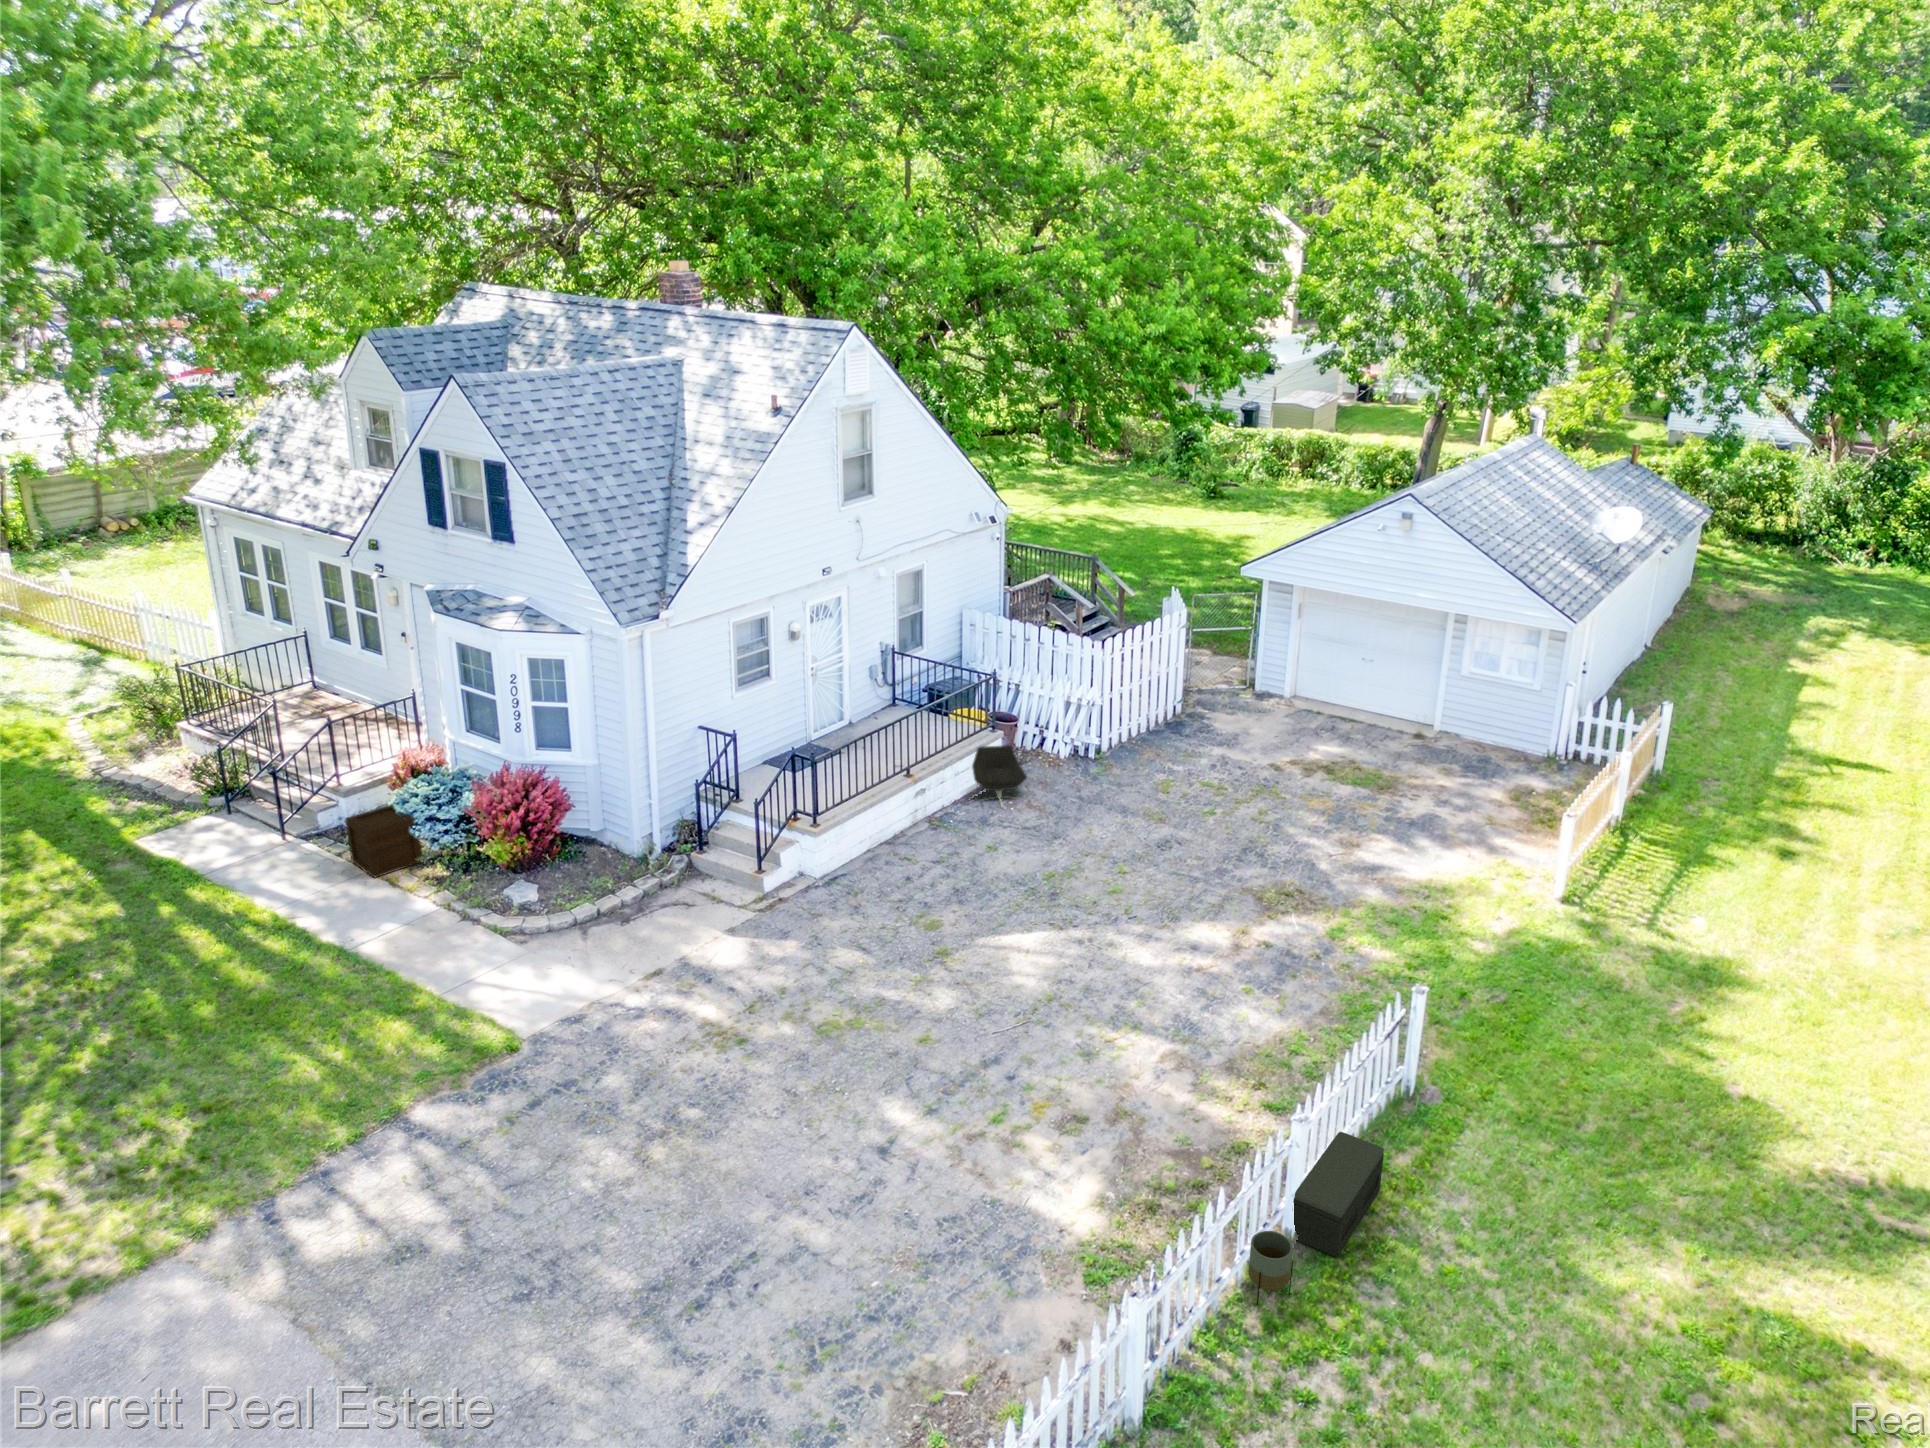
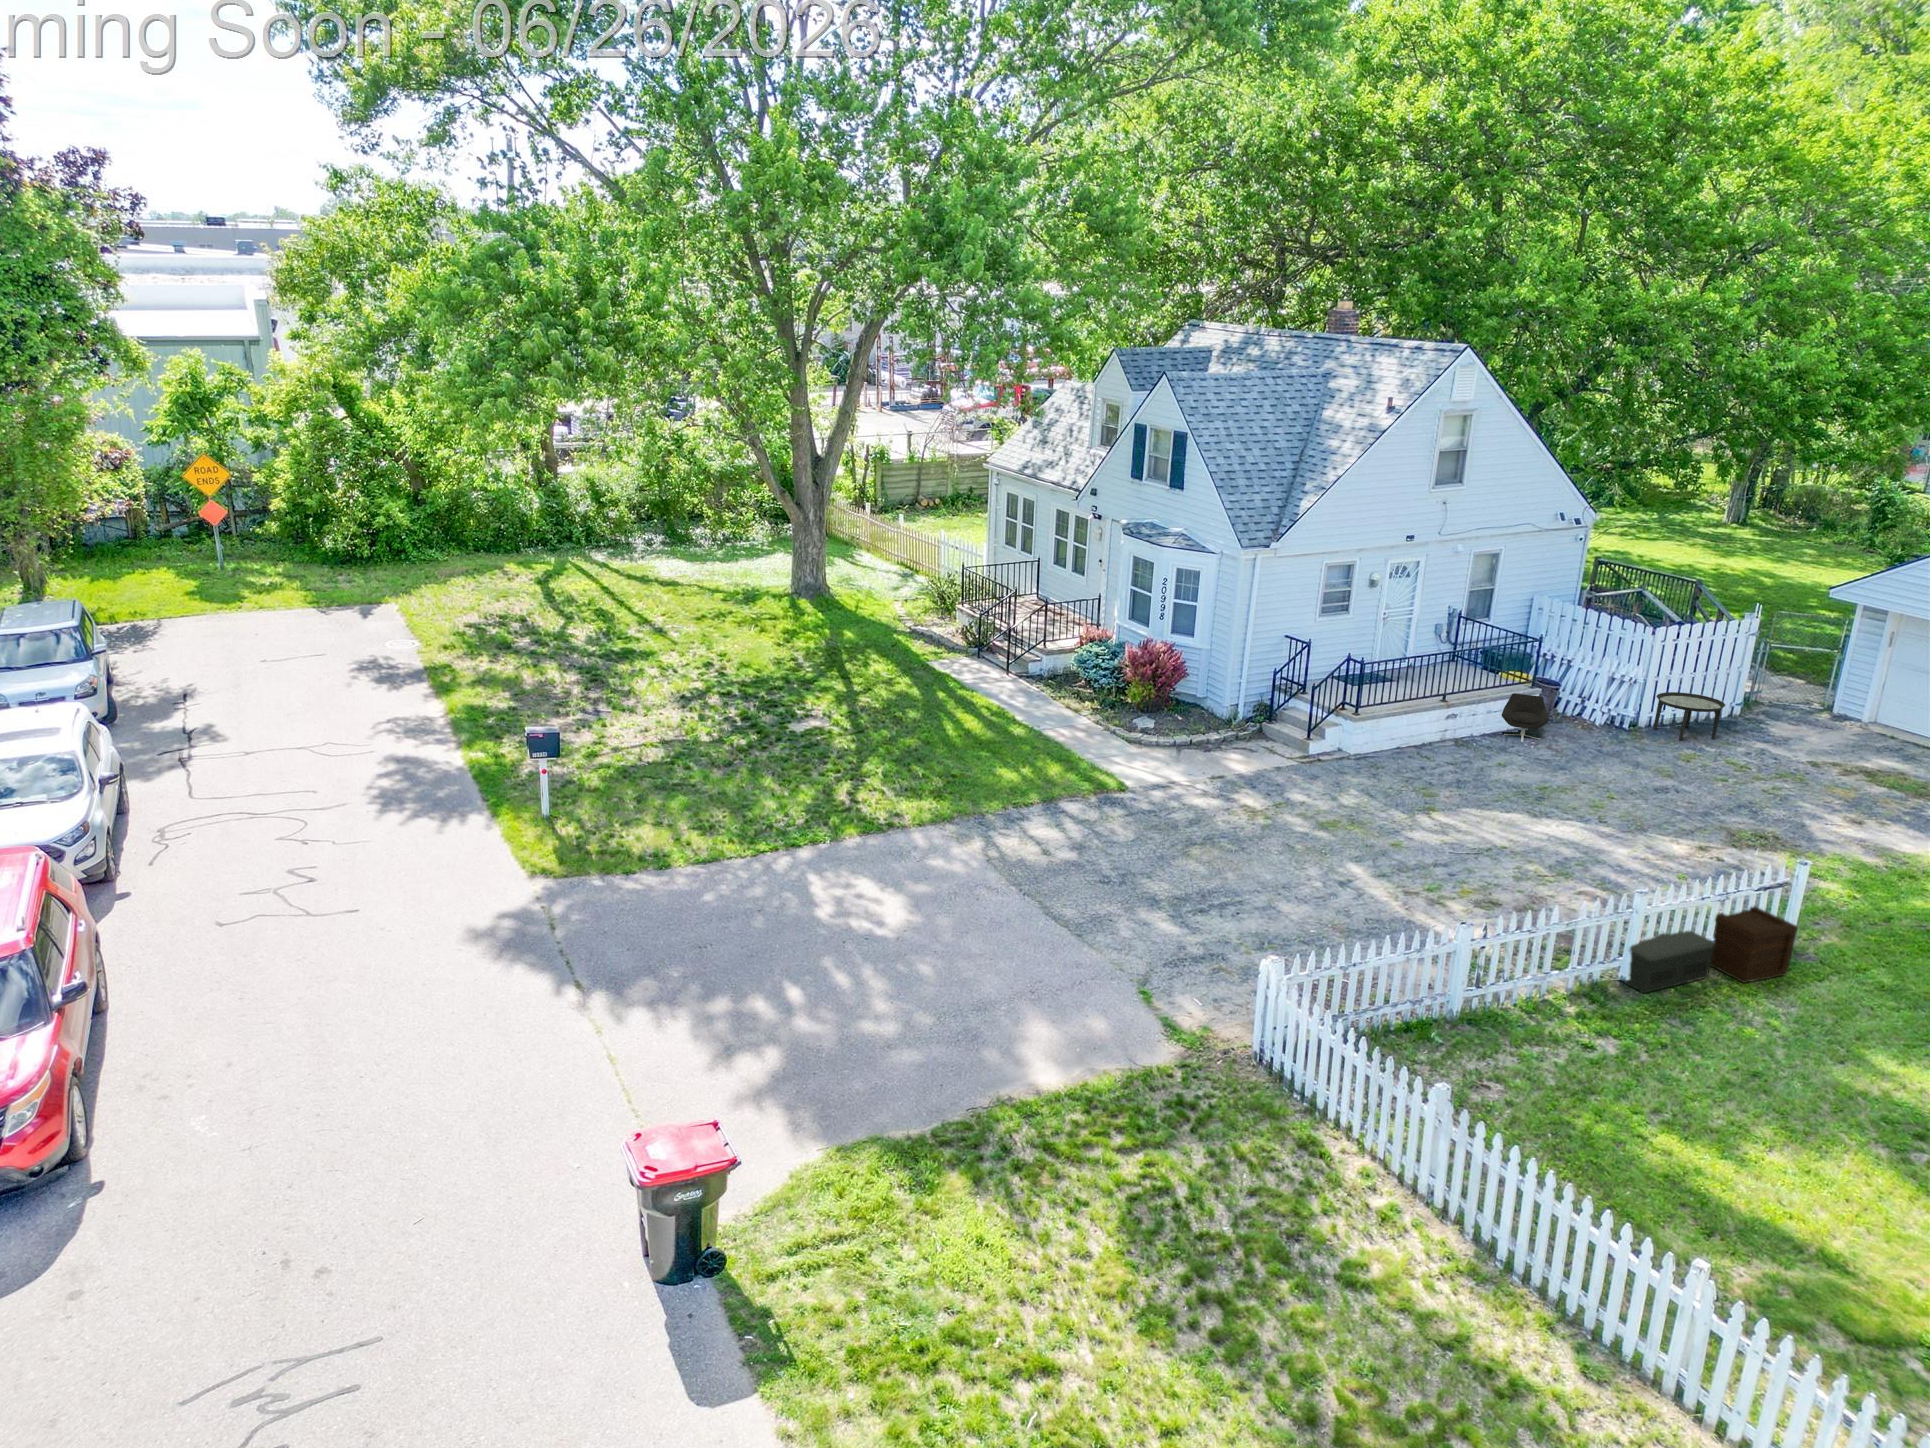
round table: none [1117,706,1185,765] -> present [1653,692,1725,741]
wooden crate: present [345,805,424,877] -> present [1710,905,1798,983]
planter: present [1248,1231,1293,1305] -> none [1564,949,1600,997]

